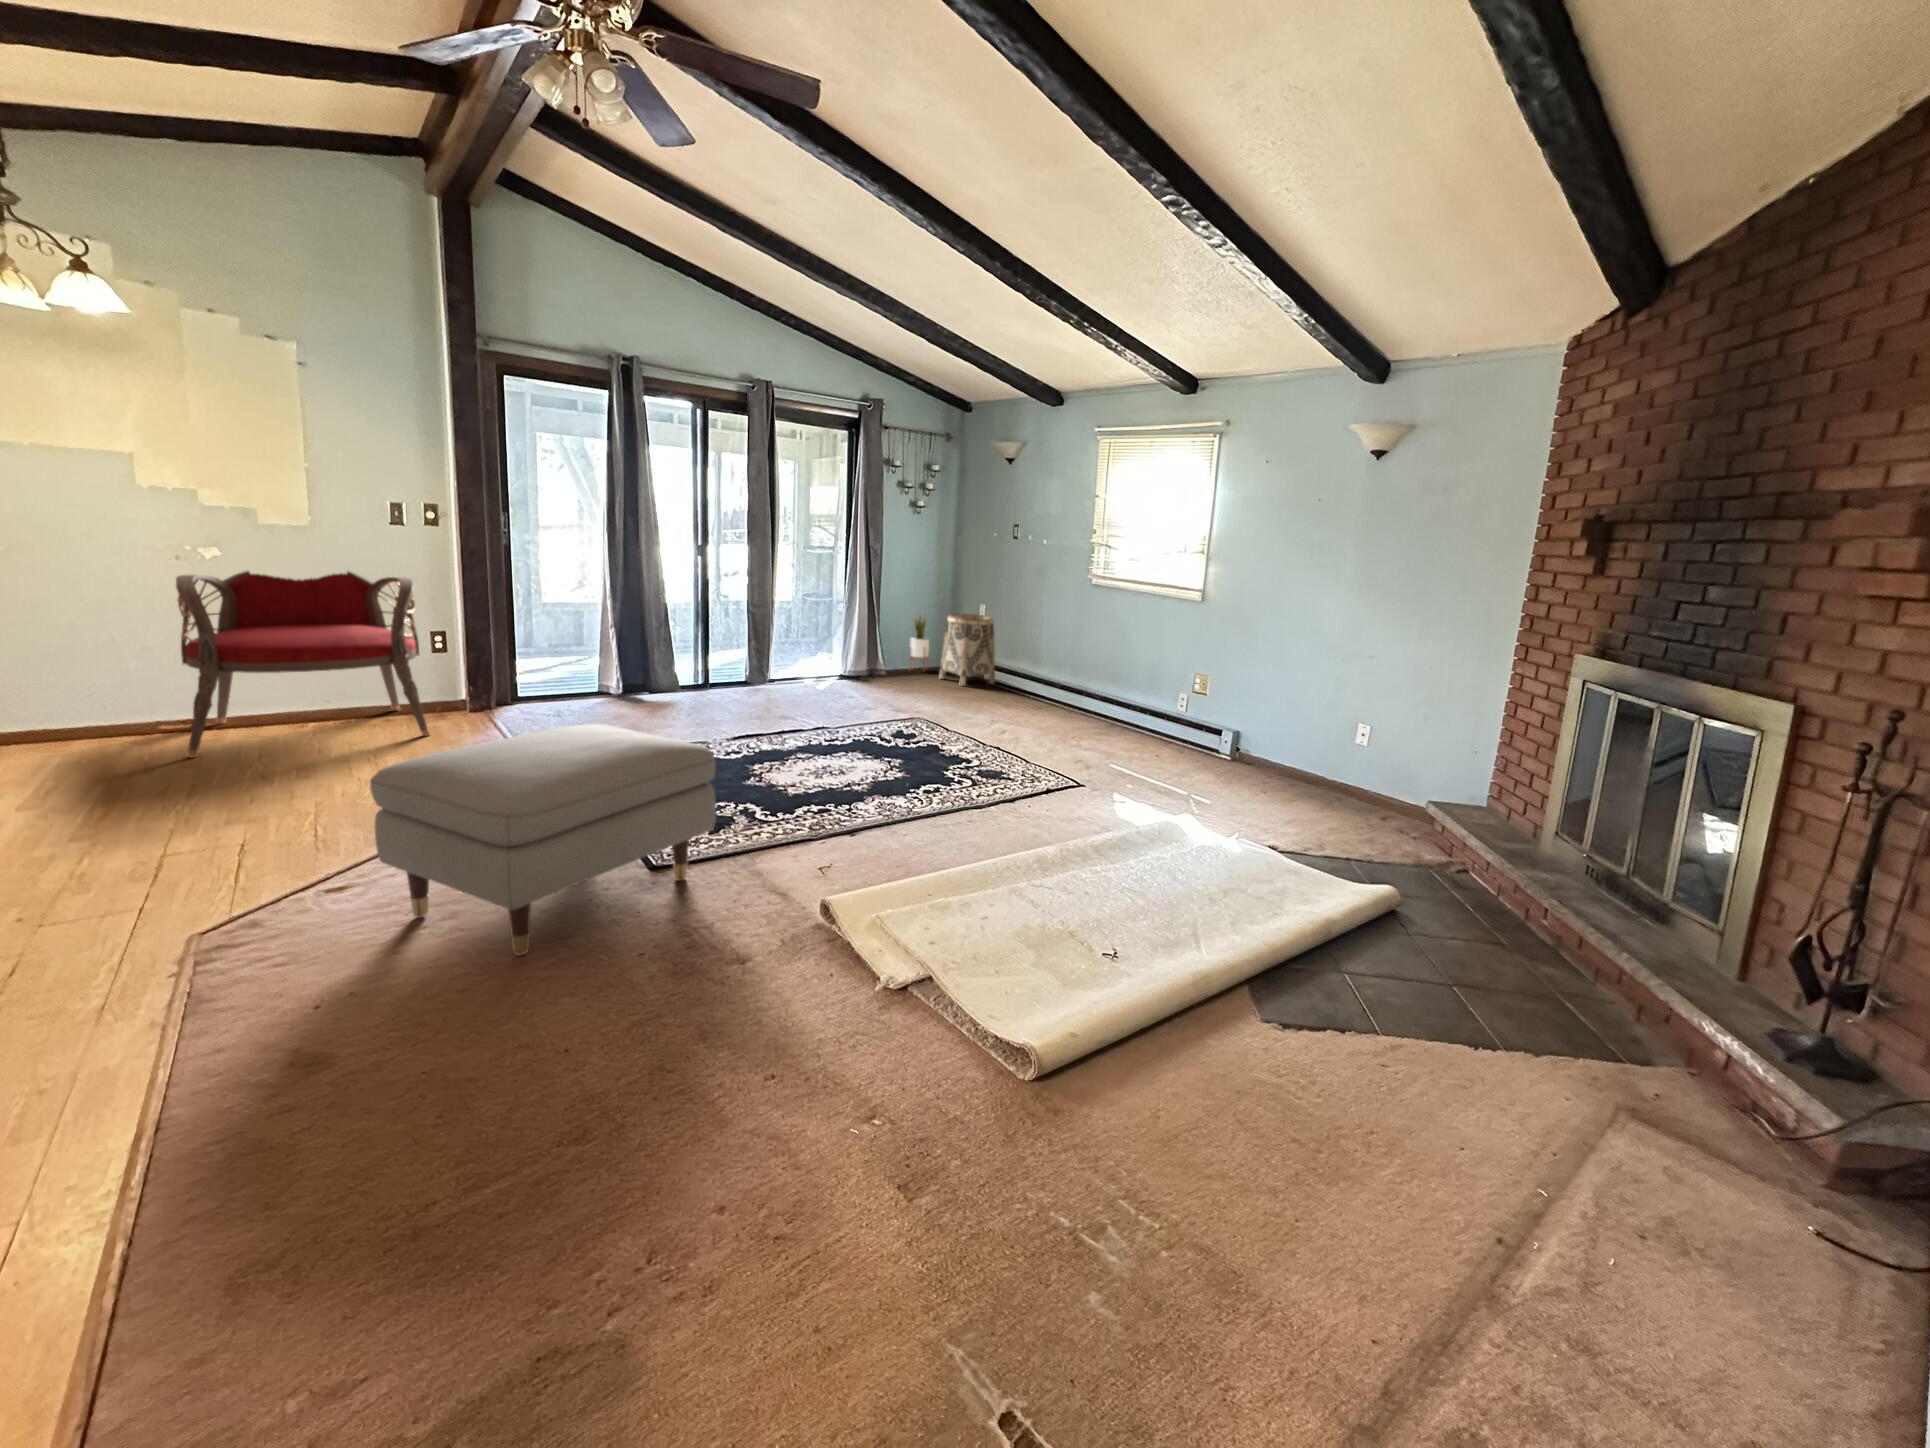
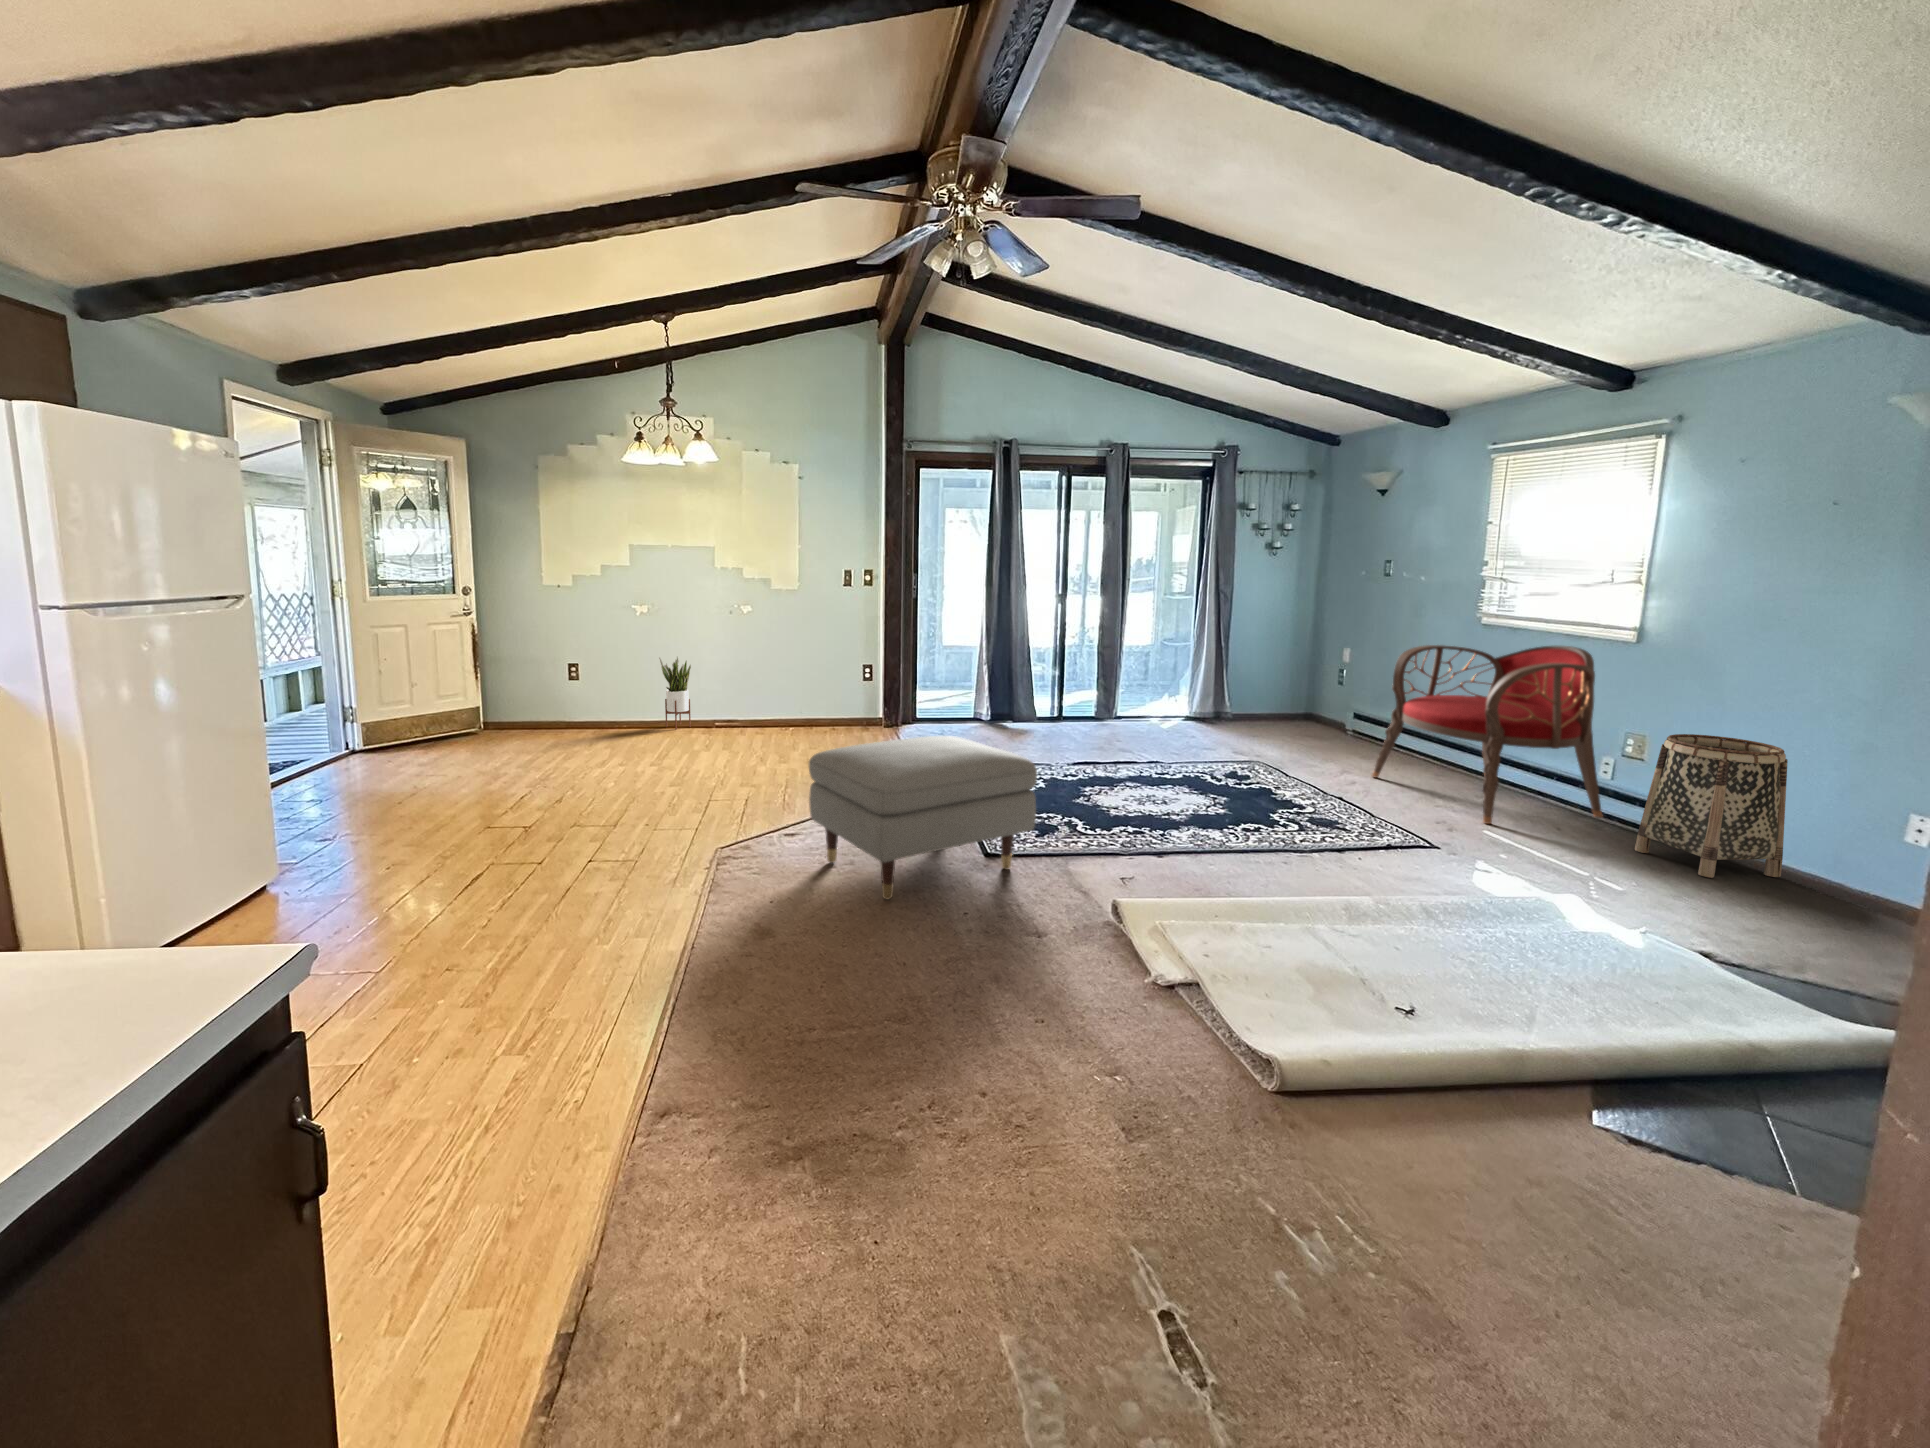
armchair: present [176,570,430,758] -> present [1372,645,1602,824]
potted plant: present [910,612,929,663] -> present [659,656,691,729]
basket: present [940,614,995,686] -> present [1635,734,1788,878]

